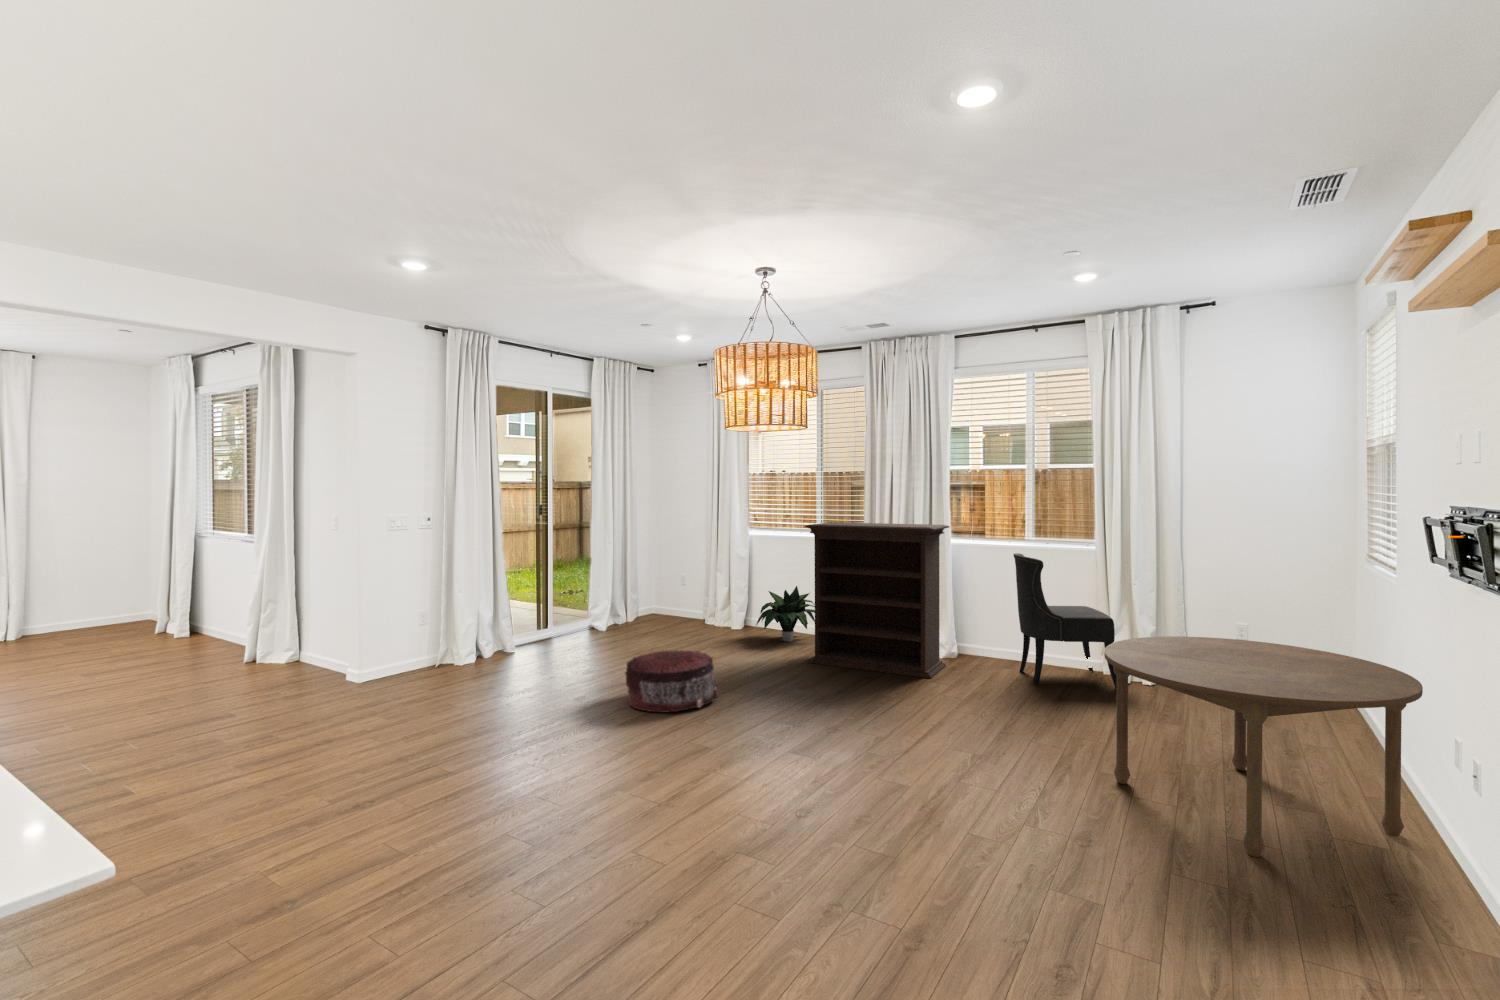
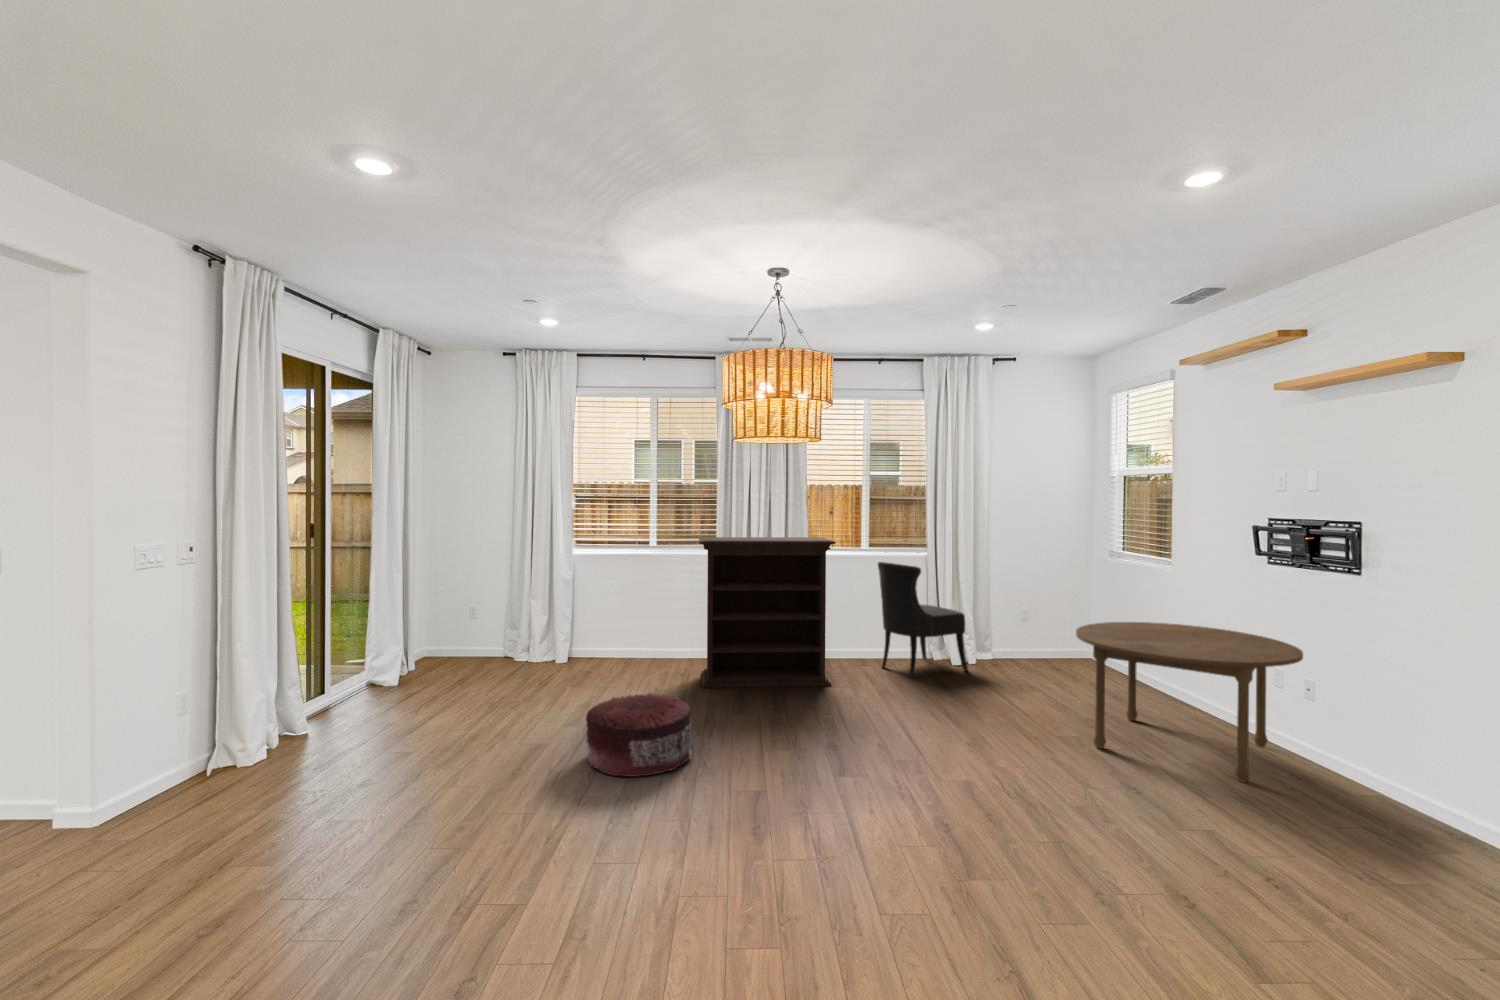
potted plant: present [756,586,815,642] -> none [604,606,681,669]

